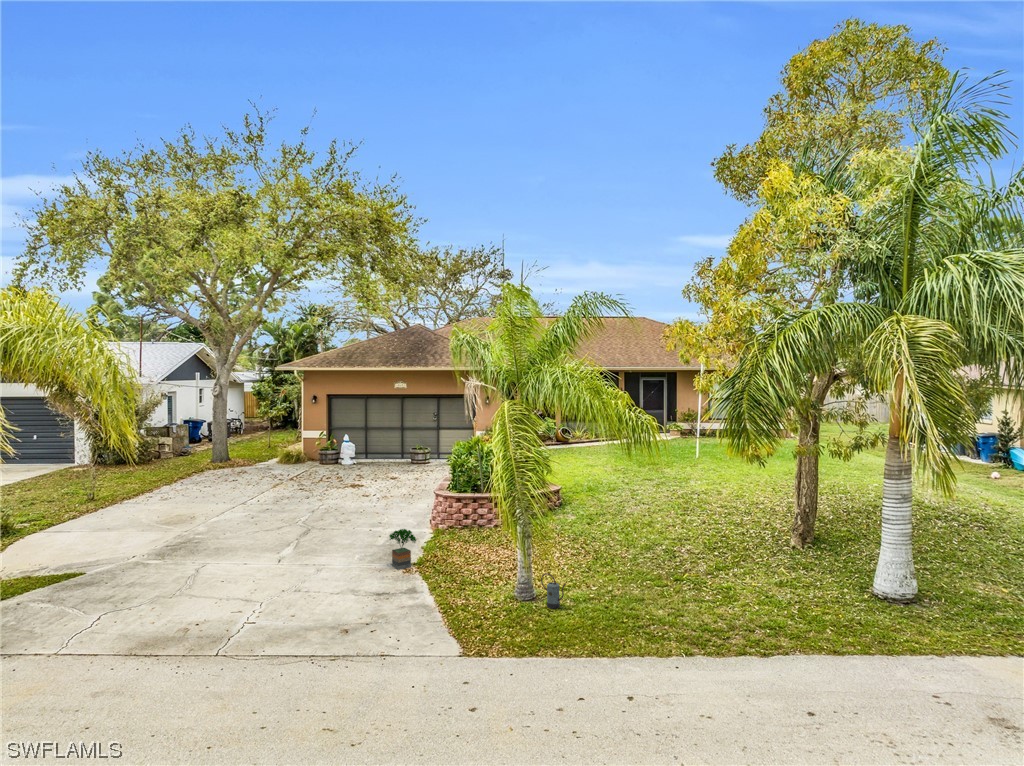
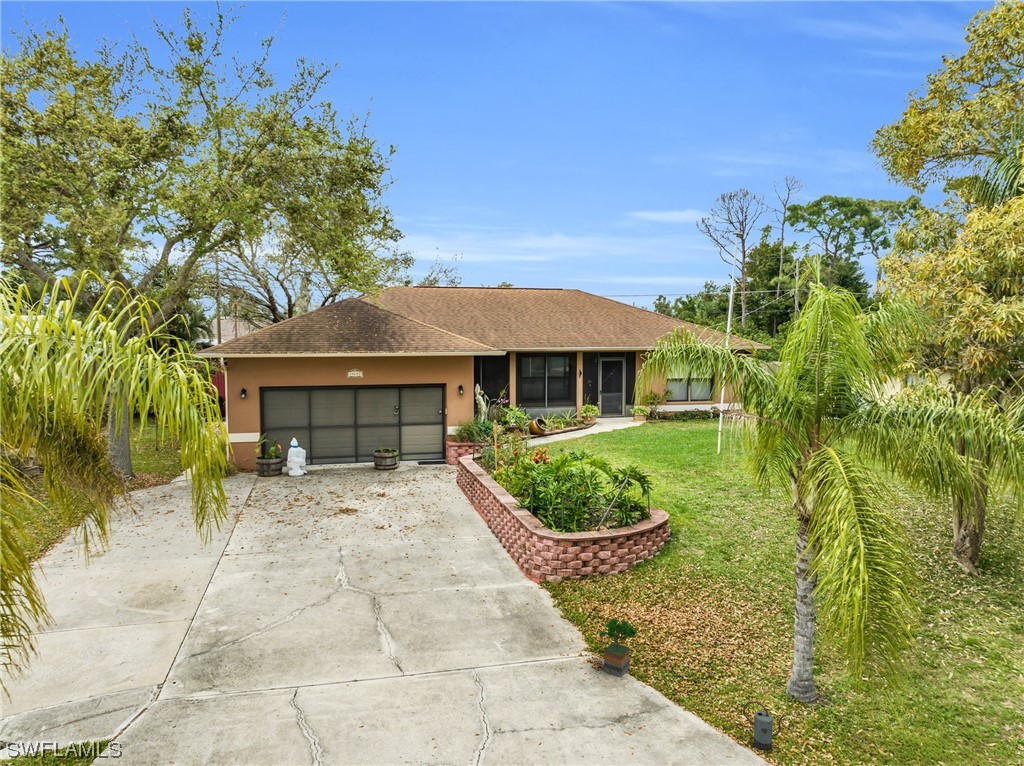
watering can: present [541,573,566,609] -> present [743,701,786,750]

